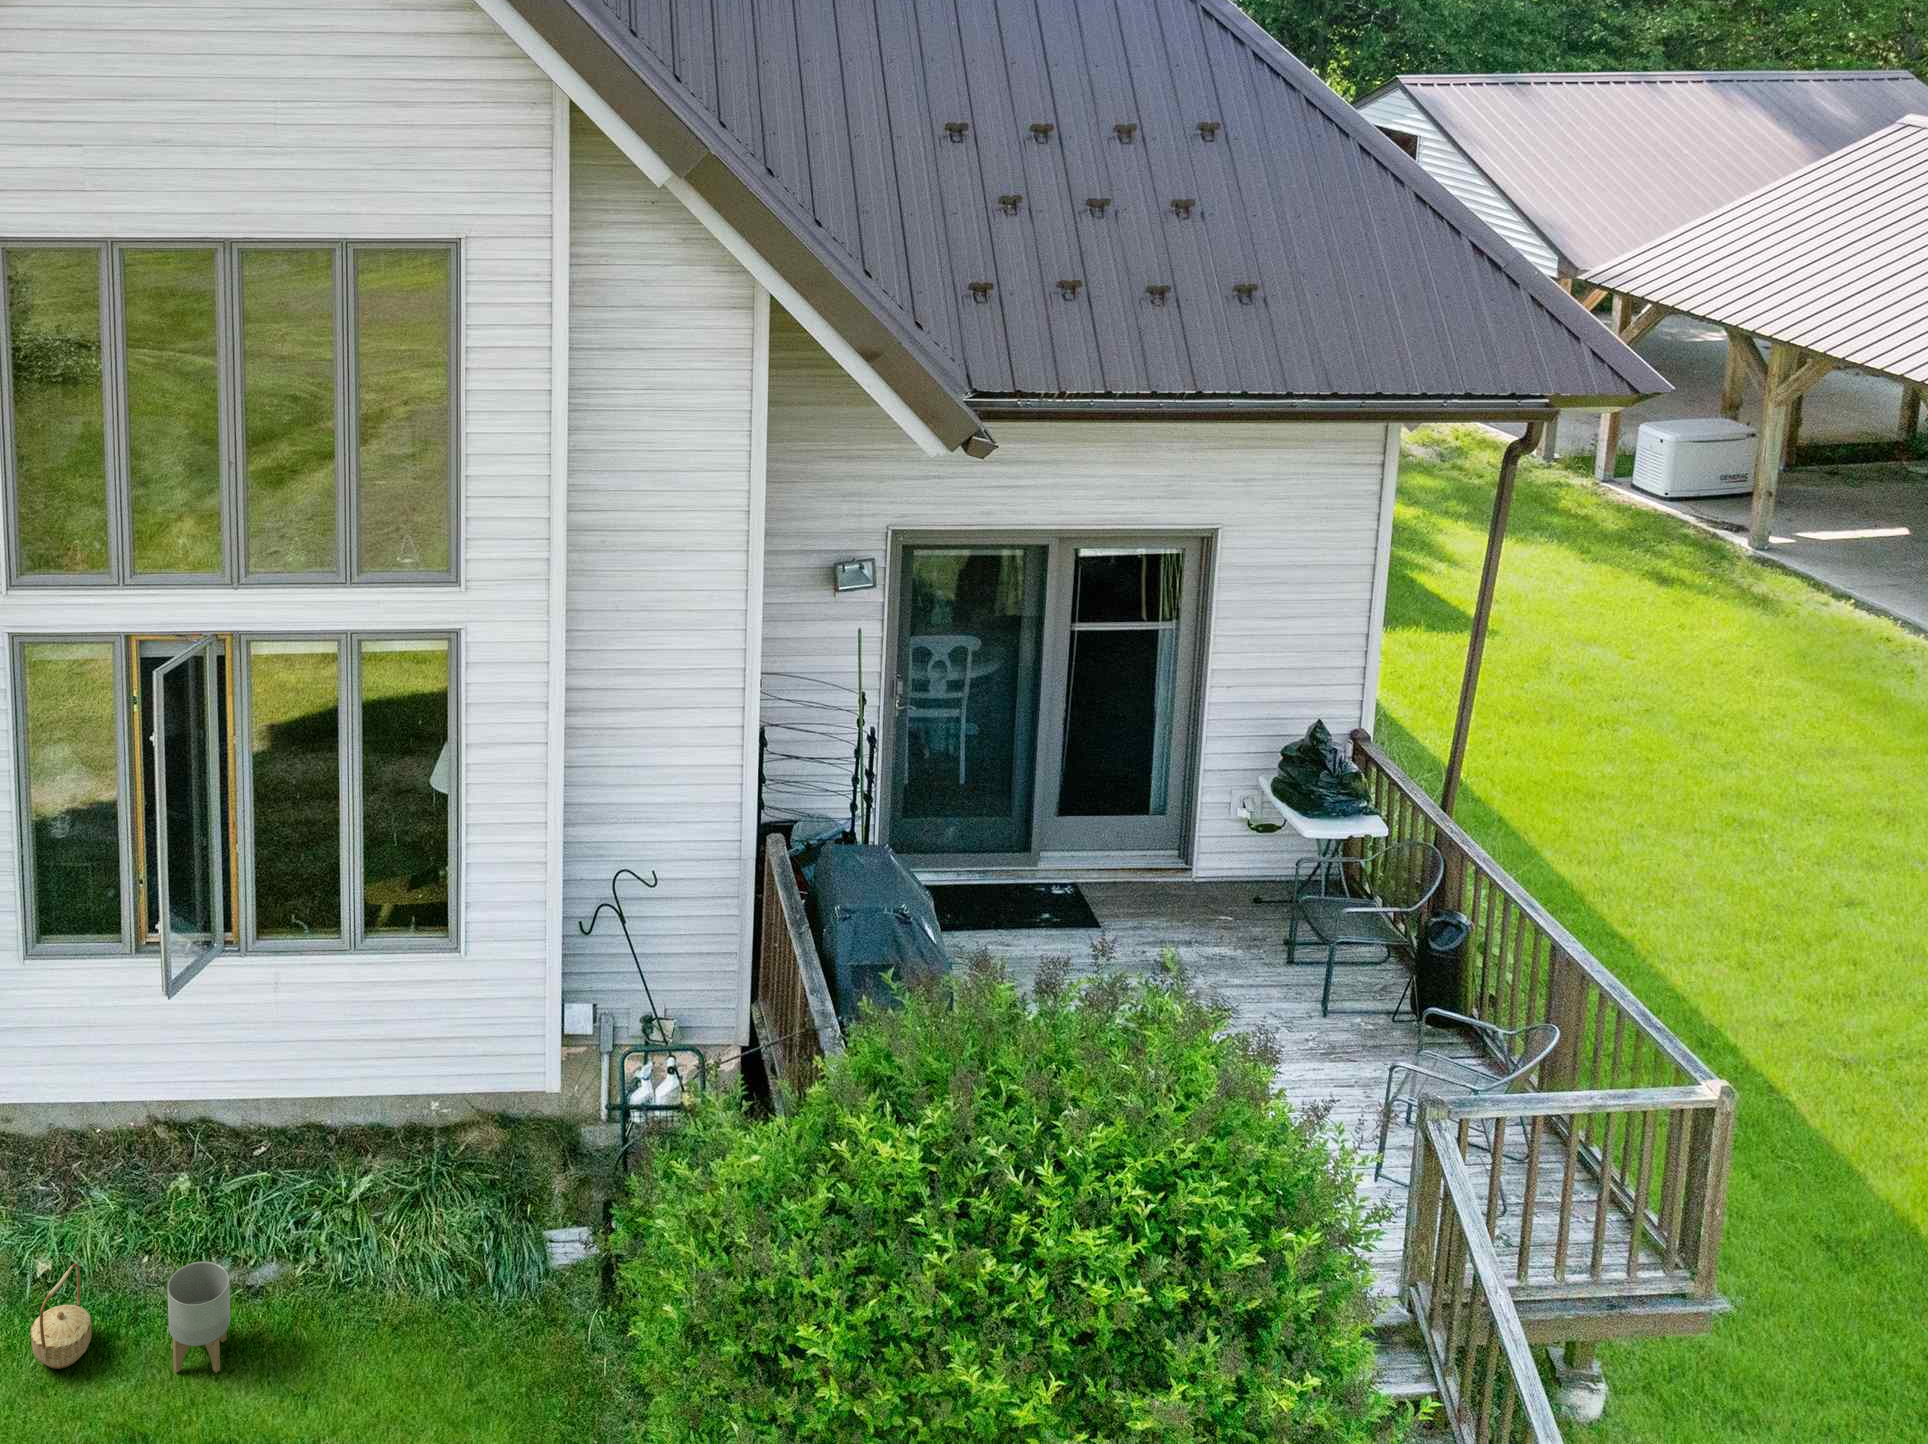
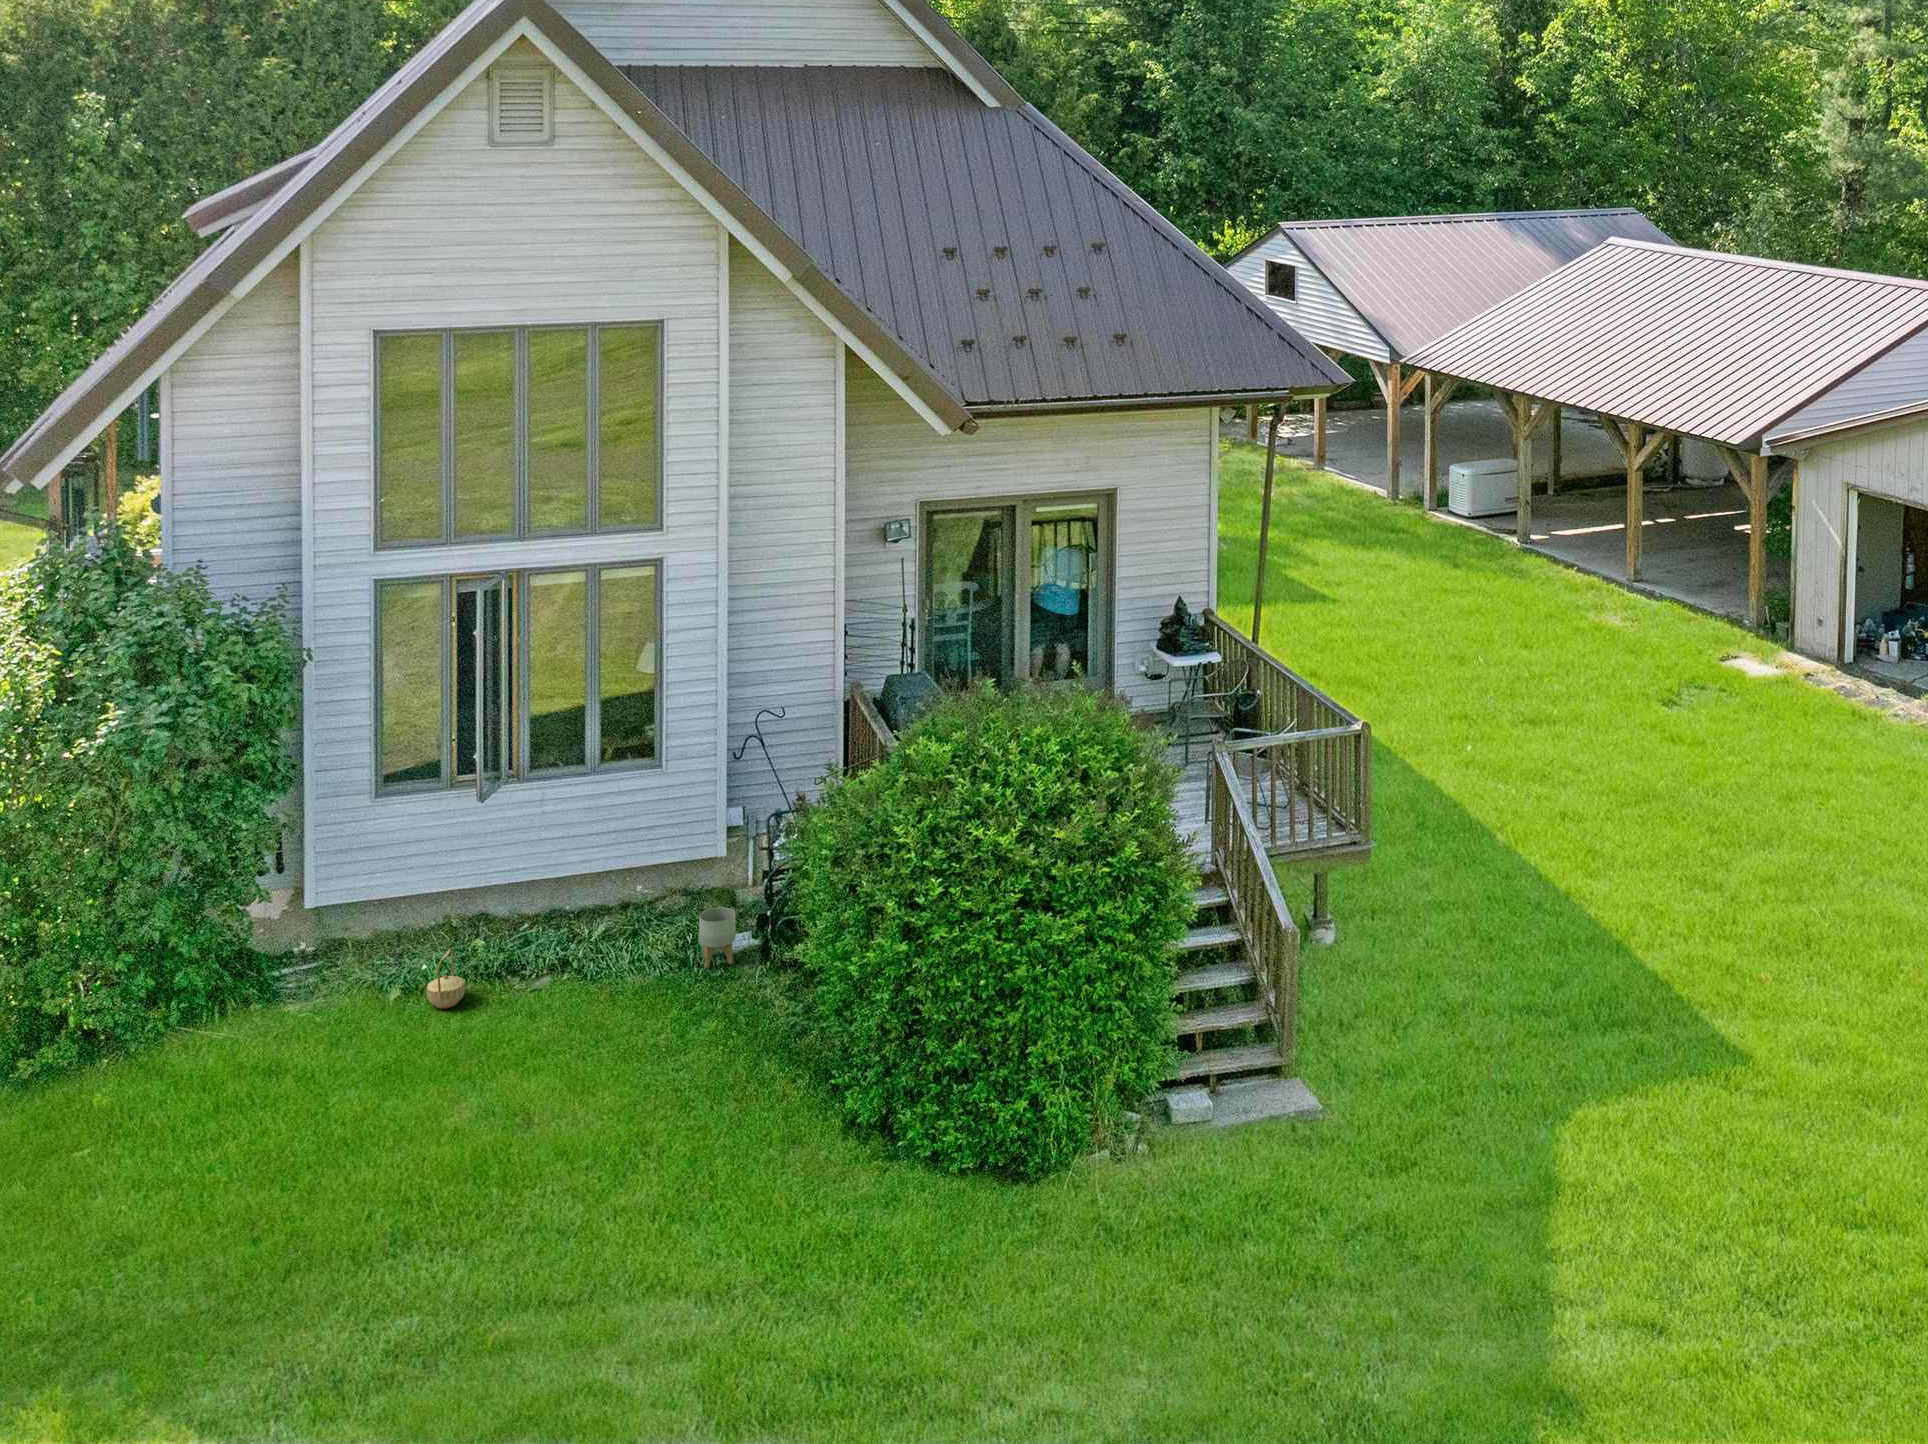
planter: present [167,1261,230,1373] -> present [699,907,736,967]

